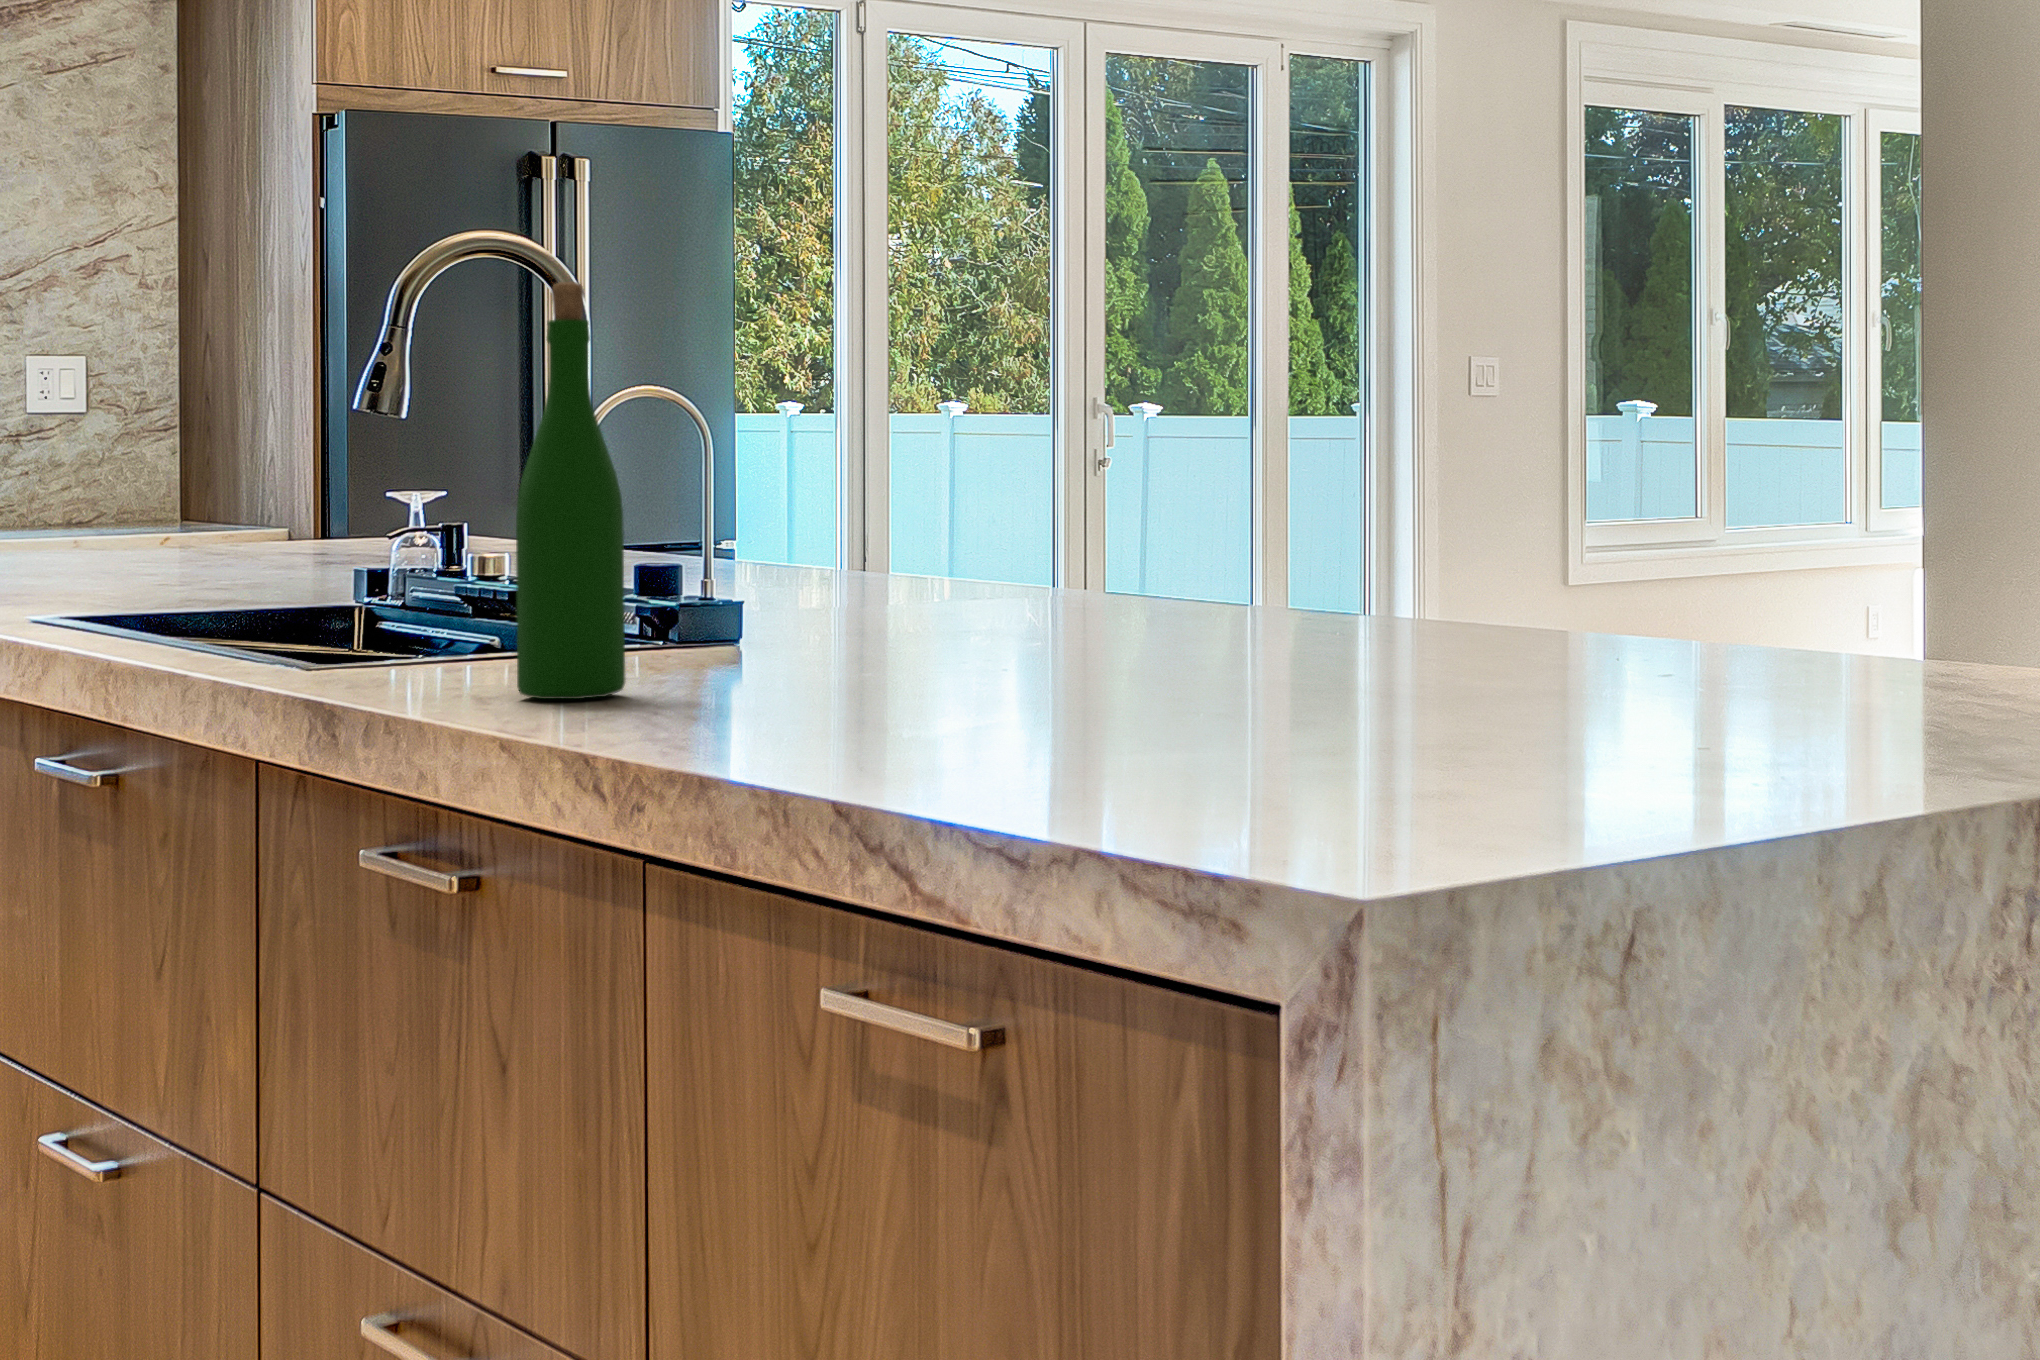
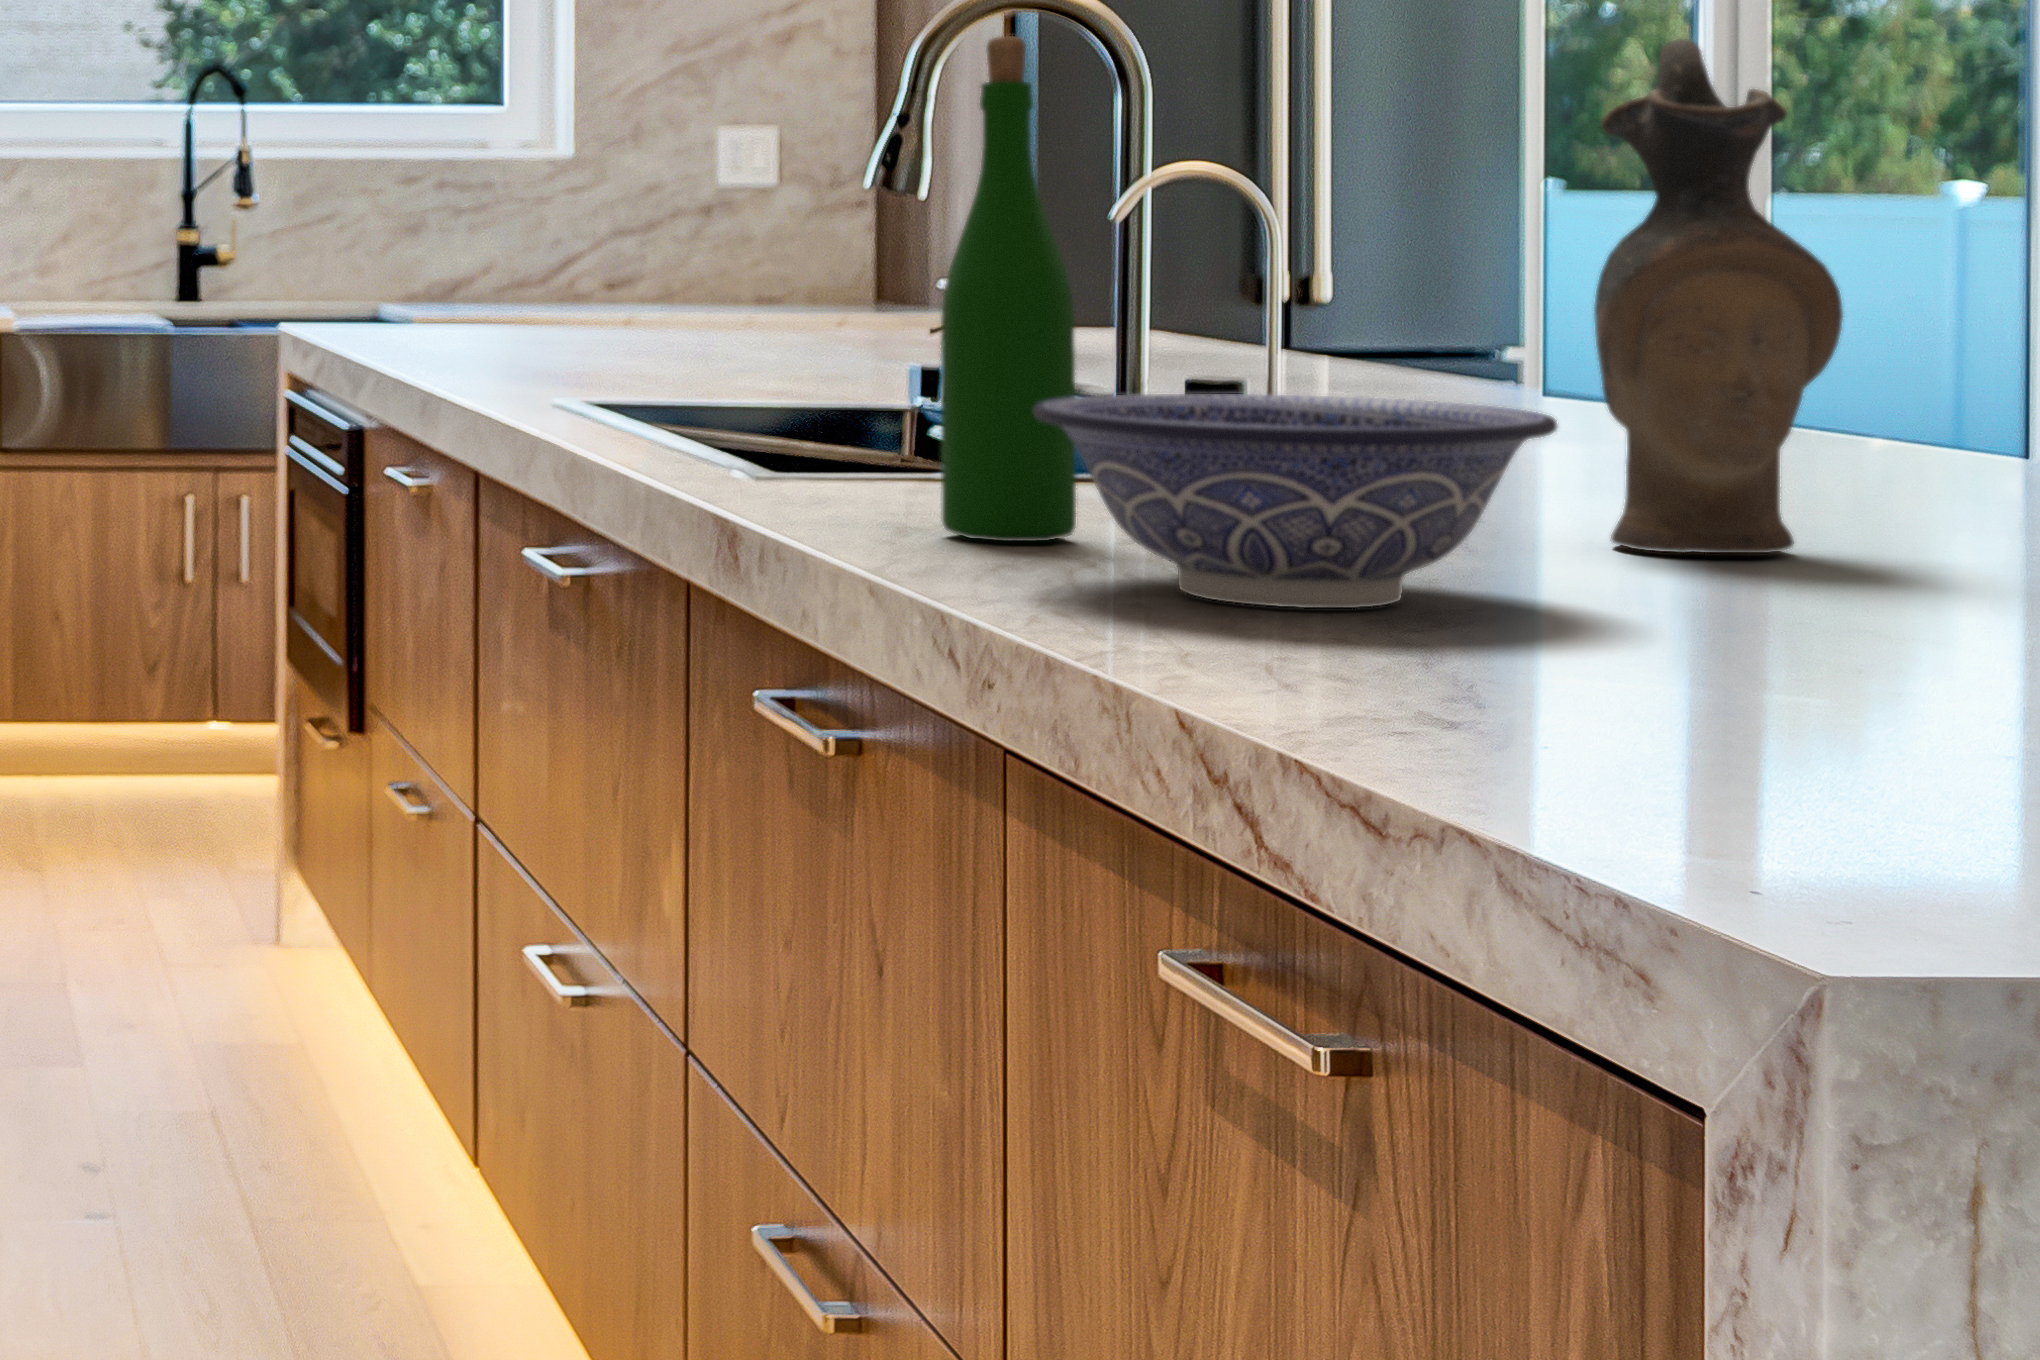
ceramic pitcher: none [984,290,1146,670] -> present [1594,39,1843,553]
decorative bowl: none [633,565,1011,727] -> present [1033,394,1558,608]

